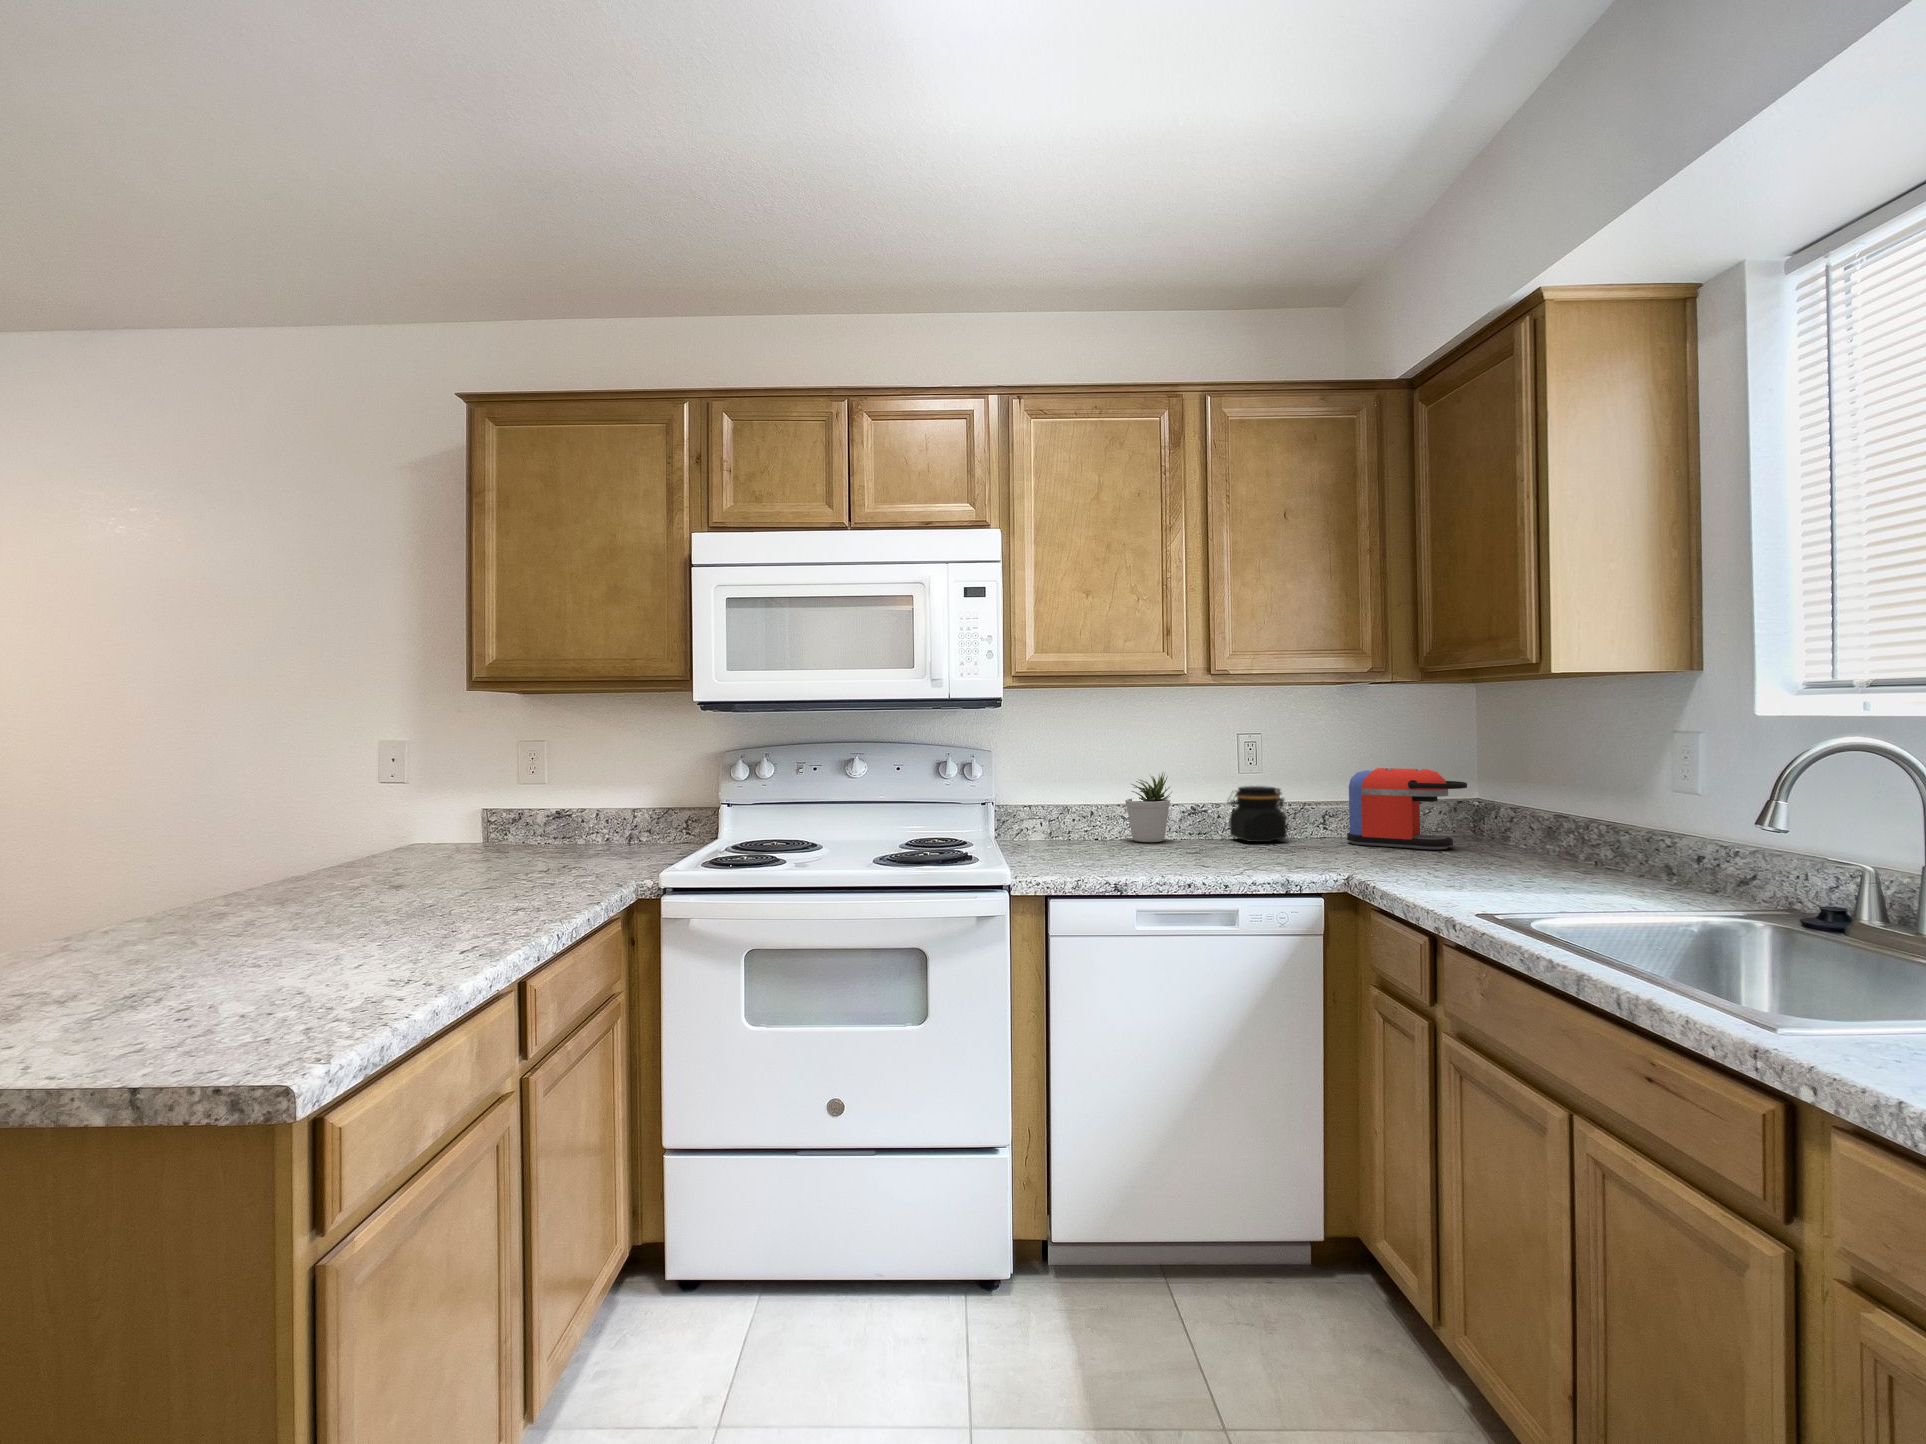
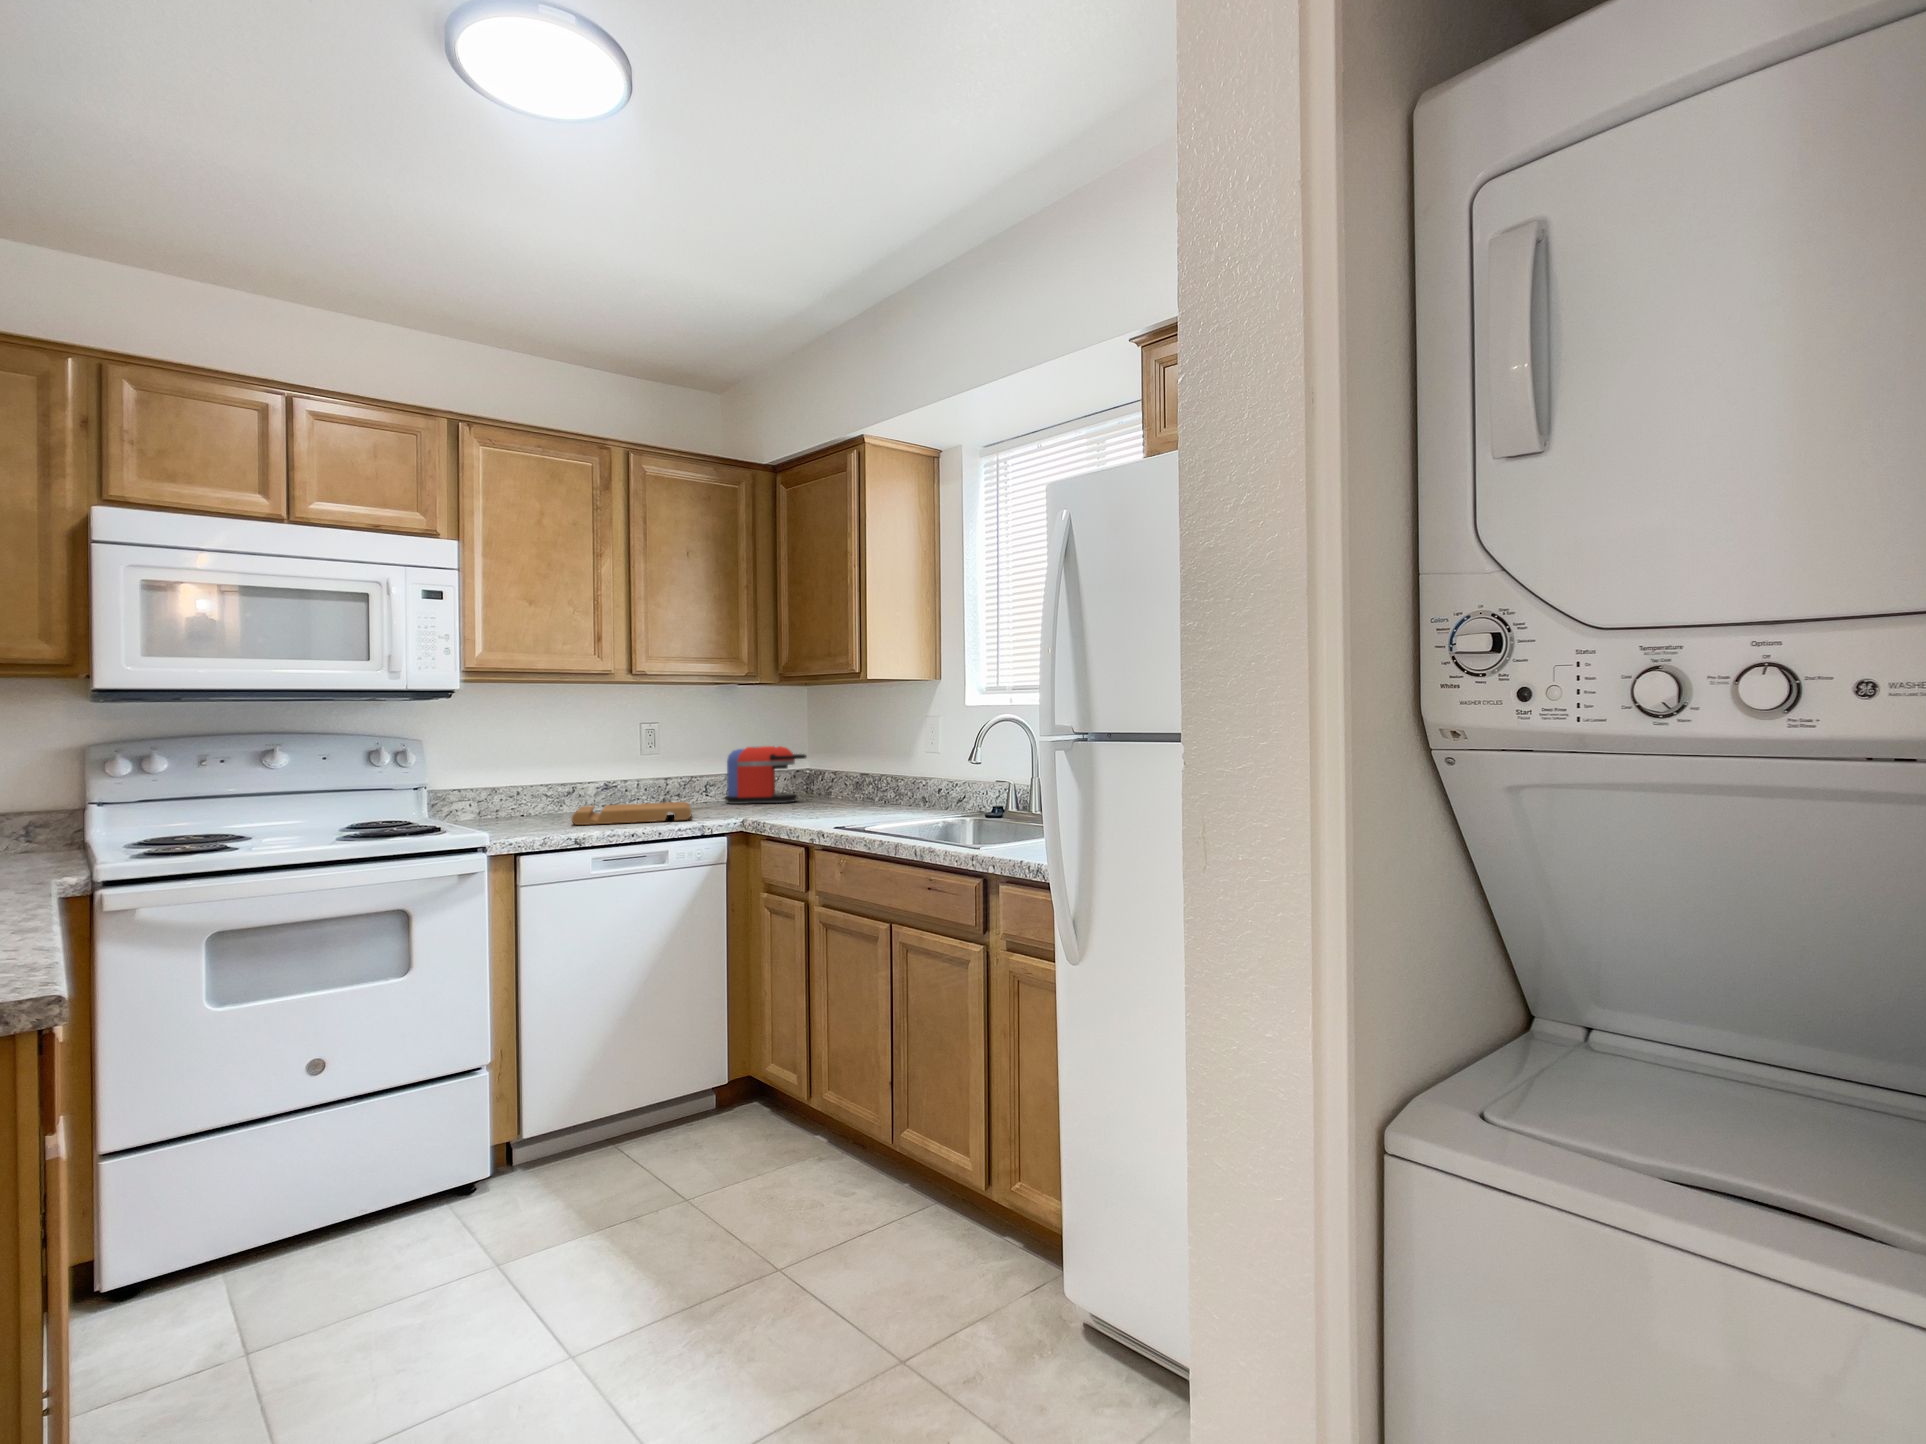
potted plant: present [1125,773,1172,842] -> none [550,754,592,814]
jar: present [1228,786,1287,842] -> none [636,764,682,808]
cutting board: none [1128,835,1285,868] -> present [572,802,691,825]

